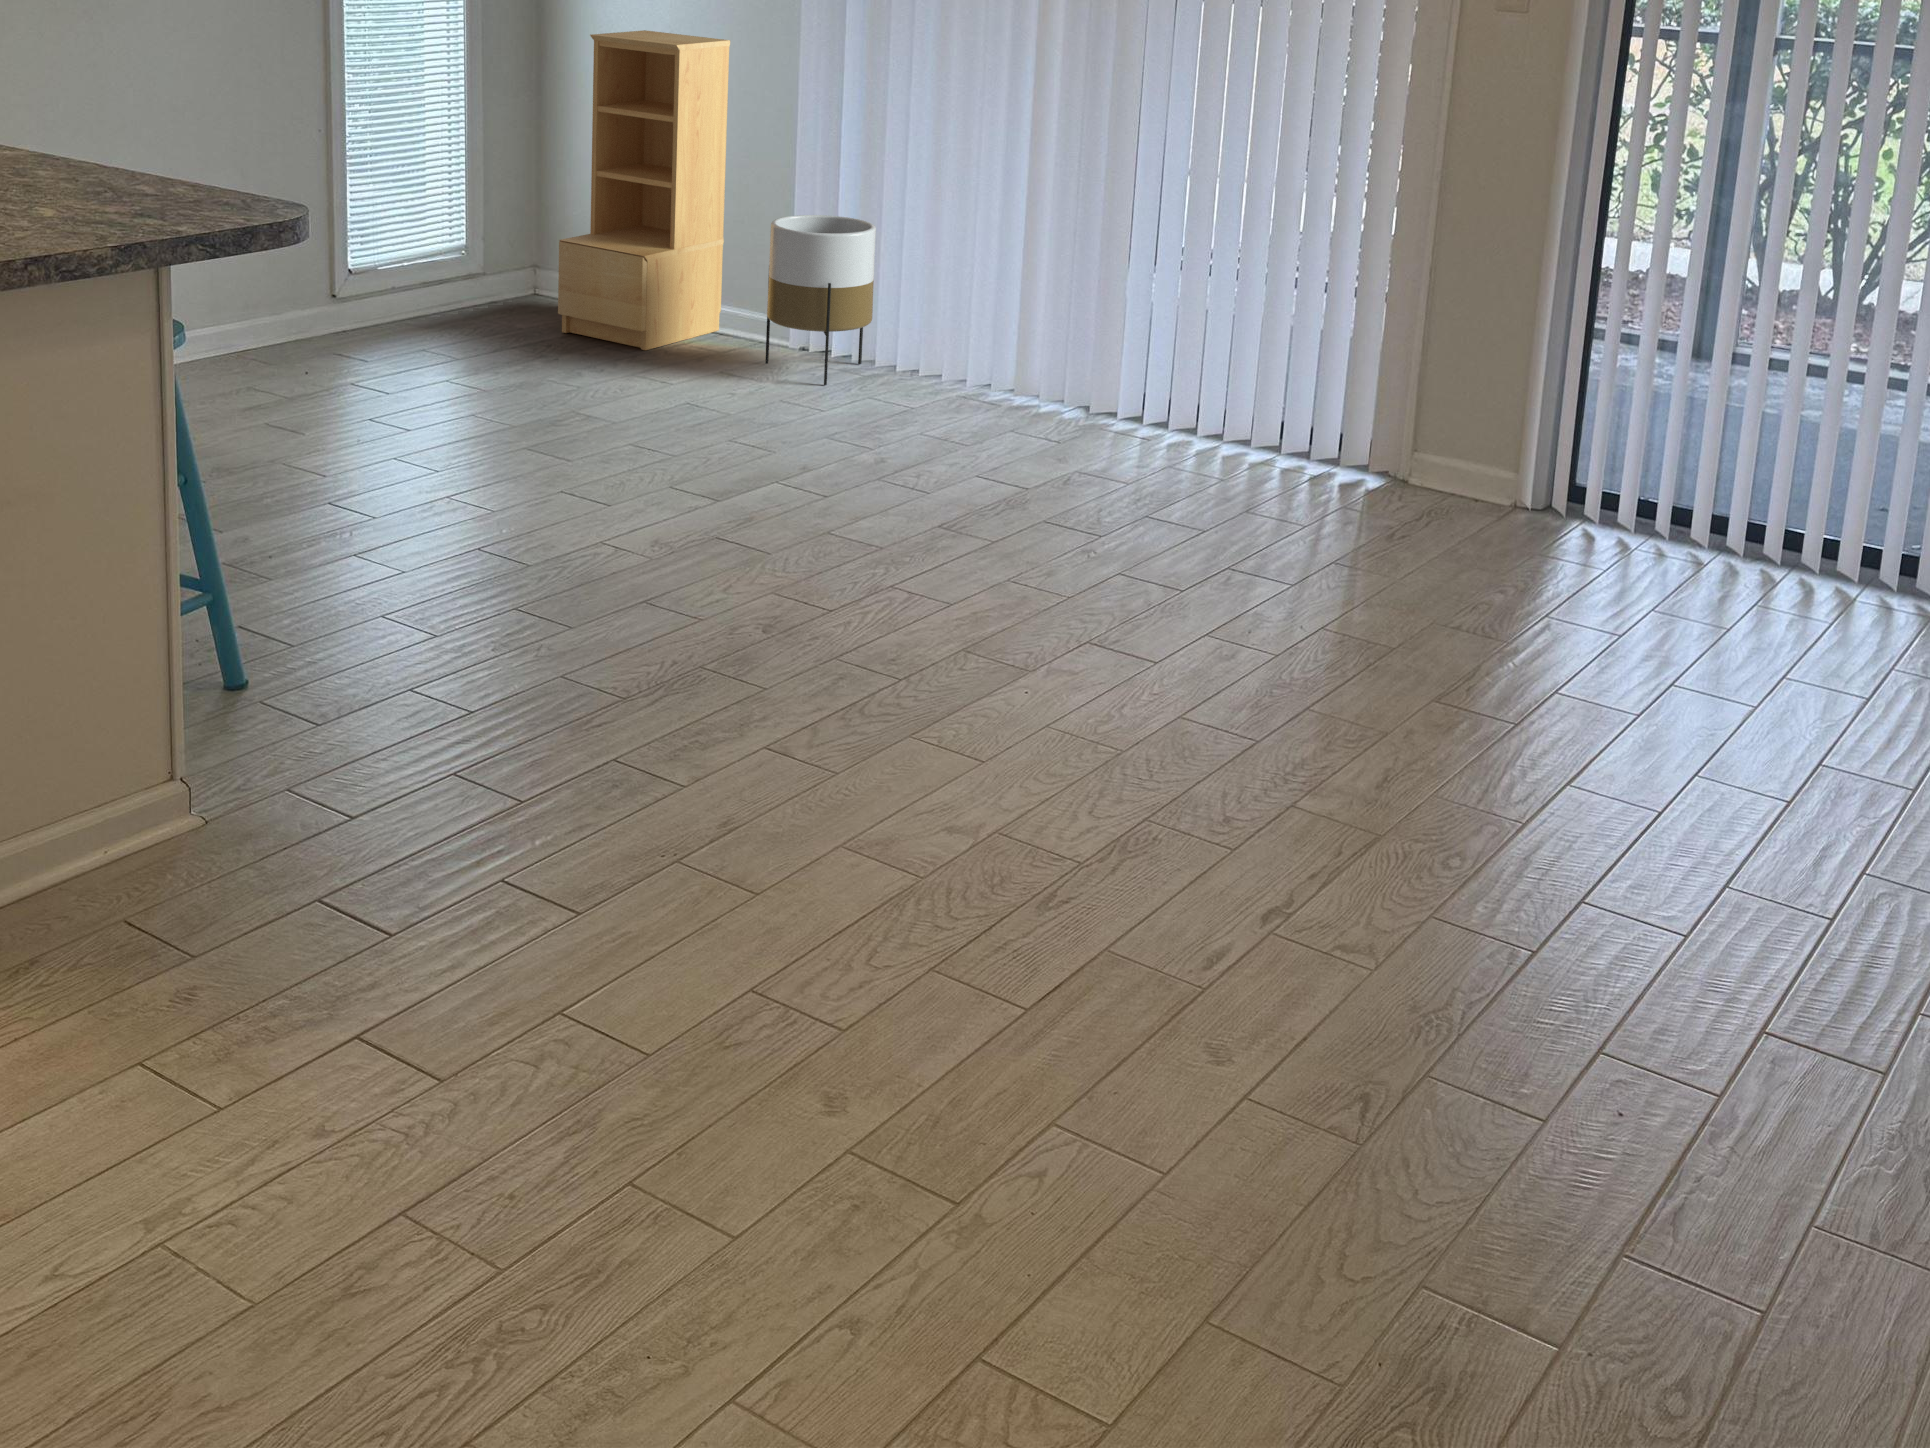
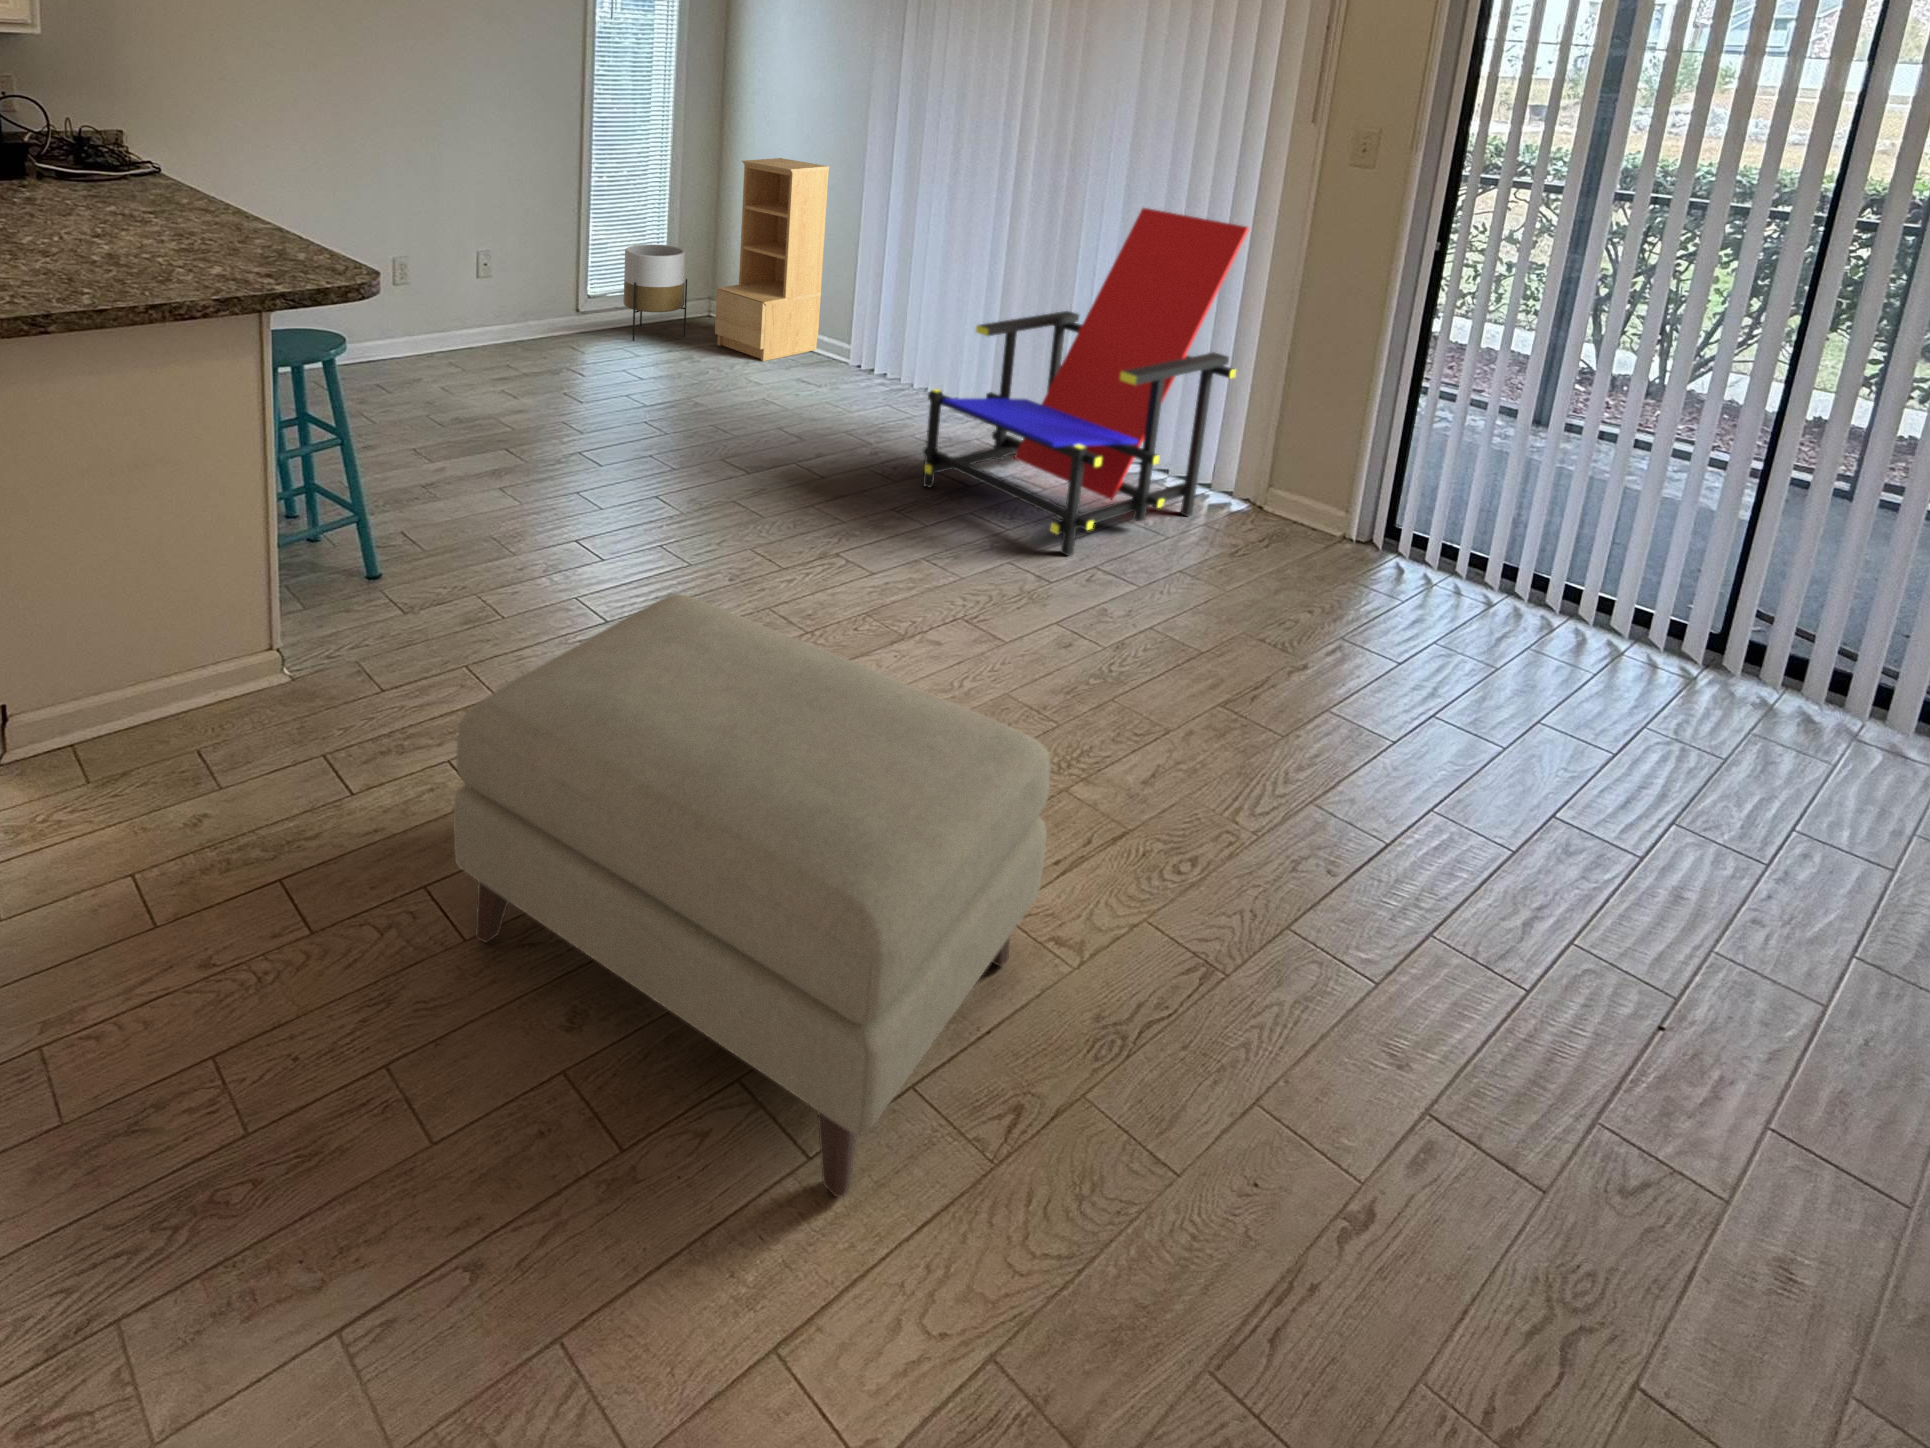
lounge chair: none [955,79,1375,560] -> present [923,208,1249,556]
planter: present [765,215,876,385] -> present [623,244,687,341]
ottoman: none [593,585,1334,1202] -> present [453,594,1051,1197]

